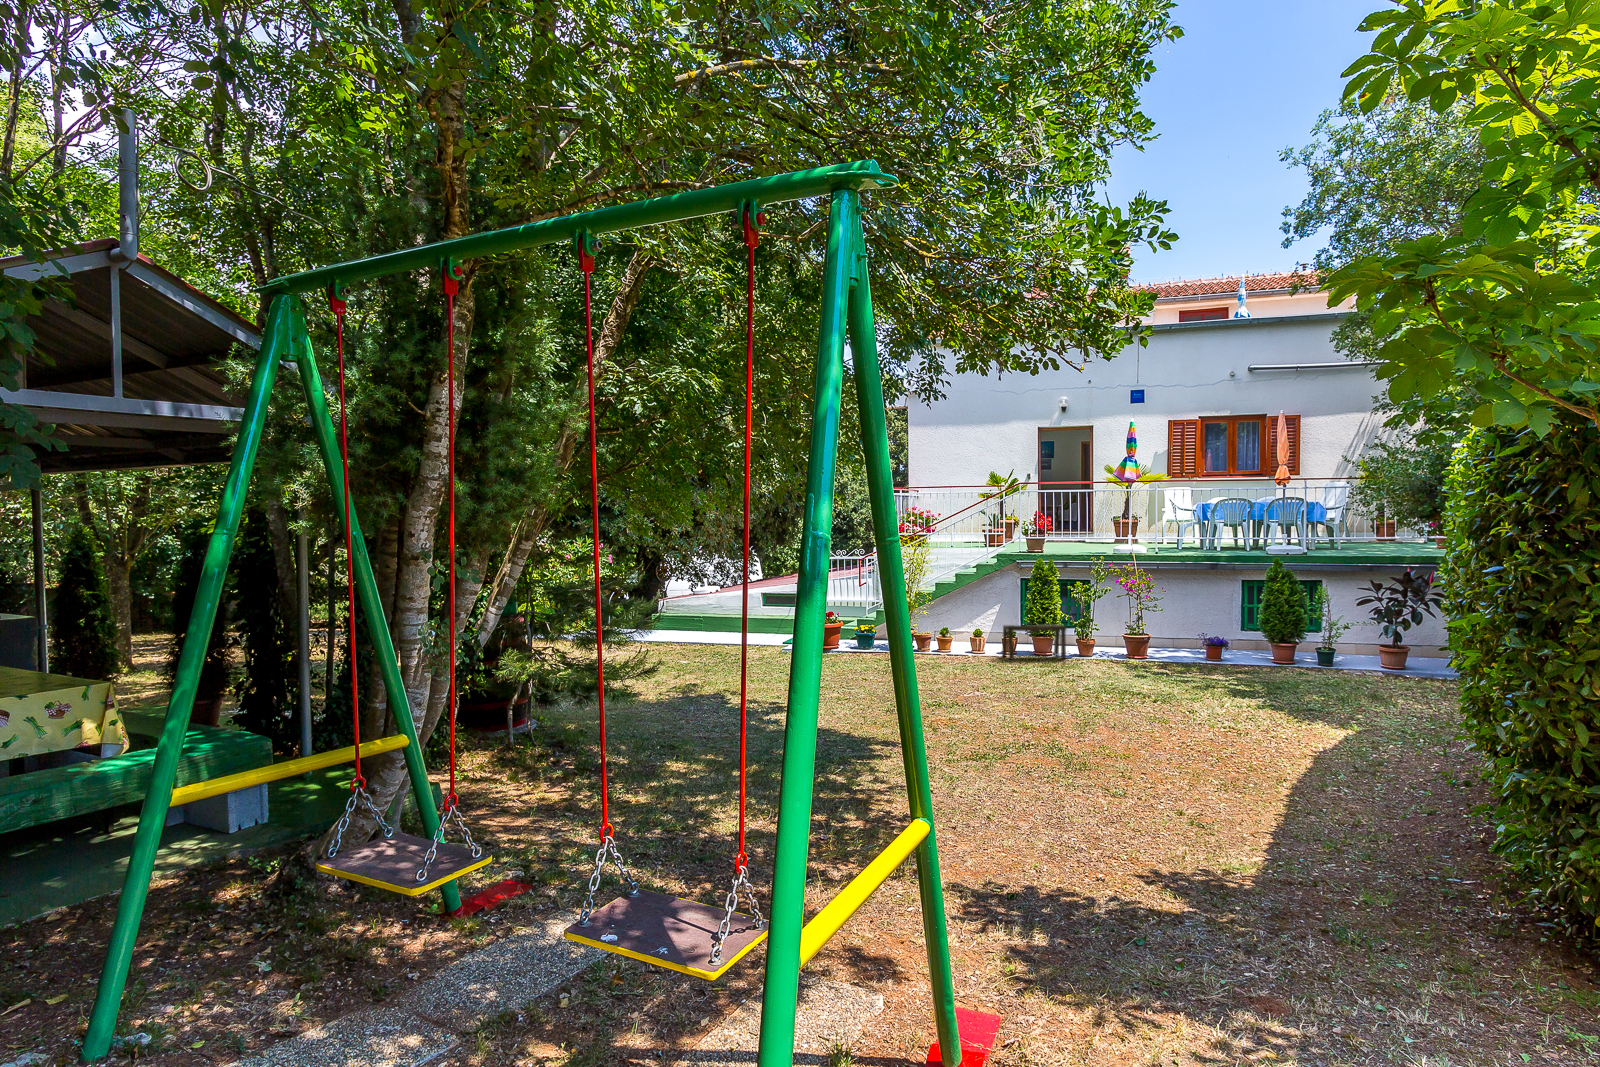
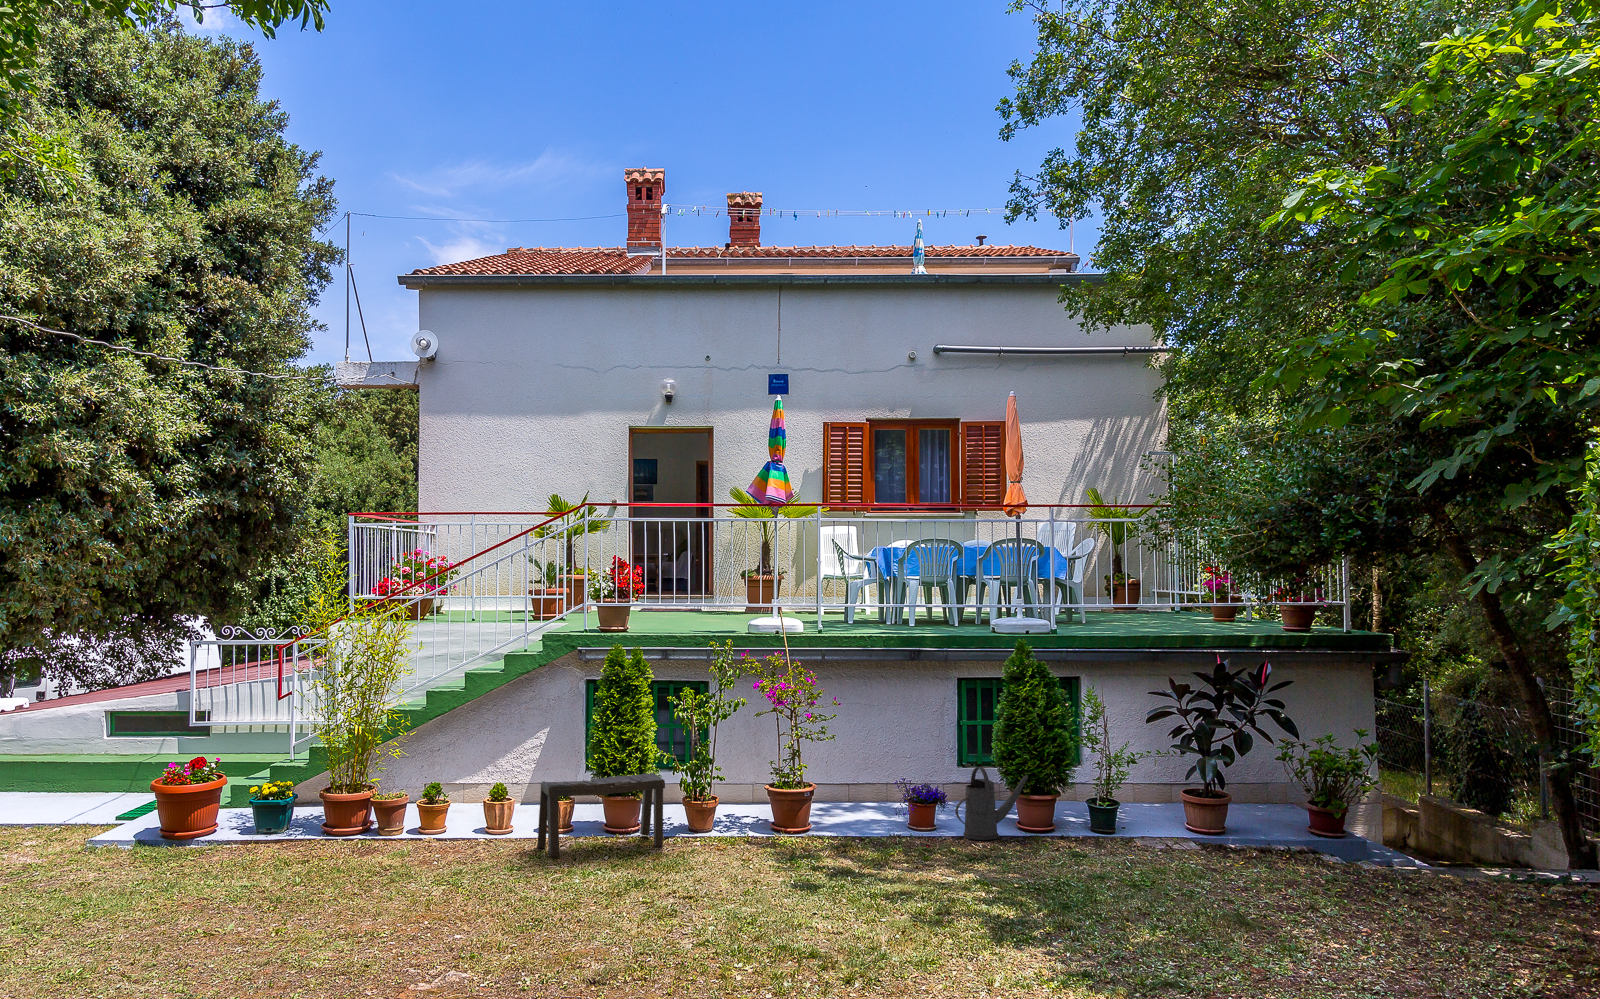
watering can: none [1230,627,1277,665] -> present [955,767,1028,840]

